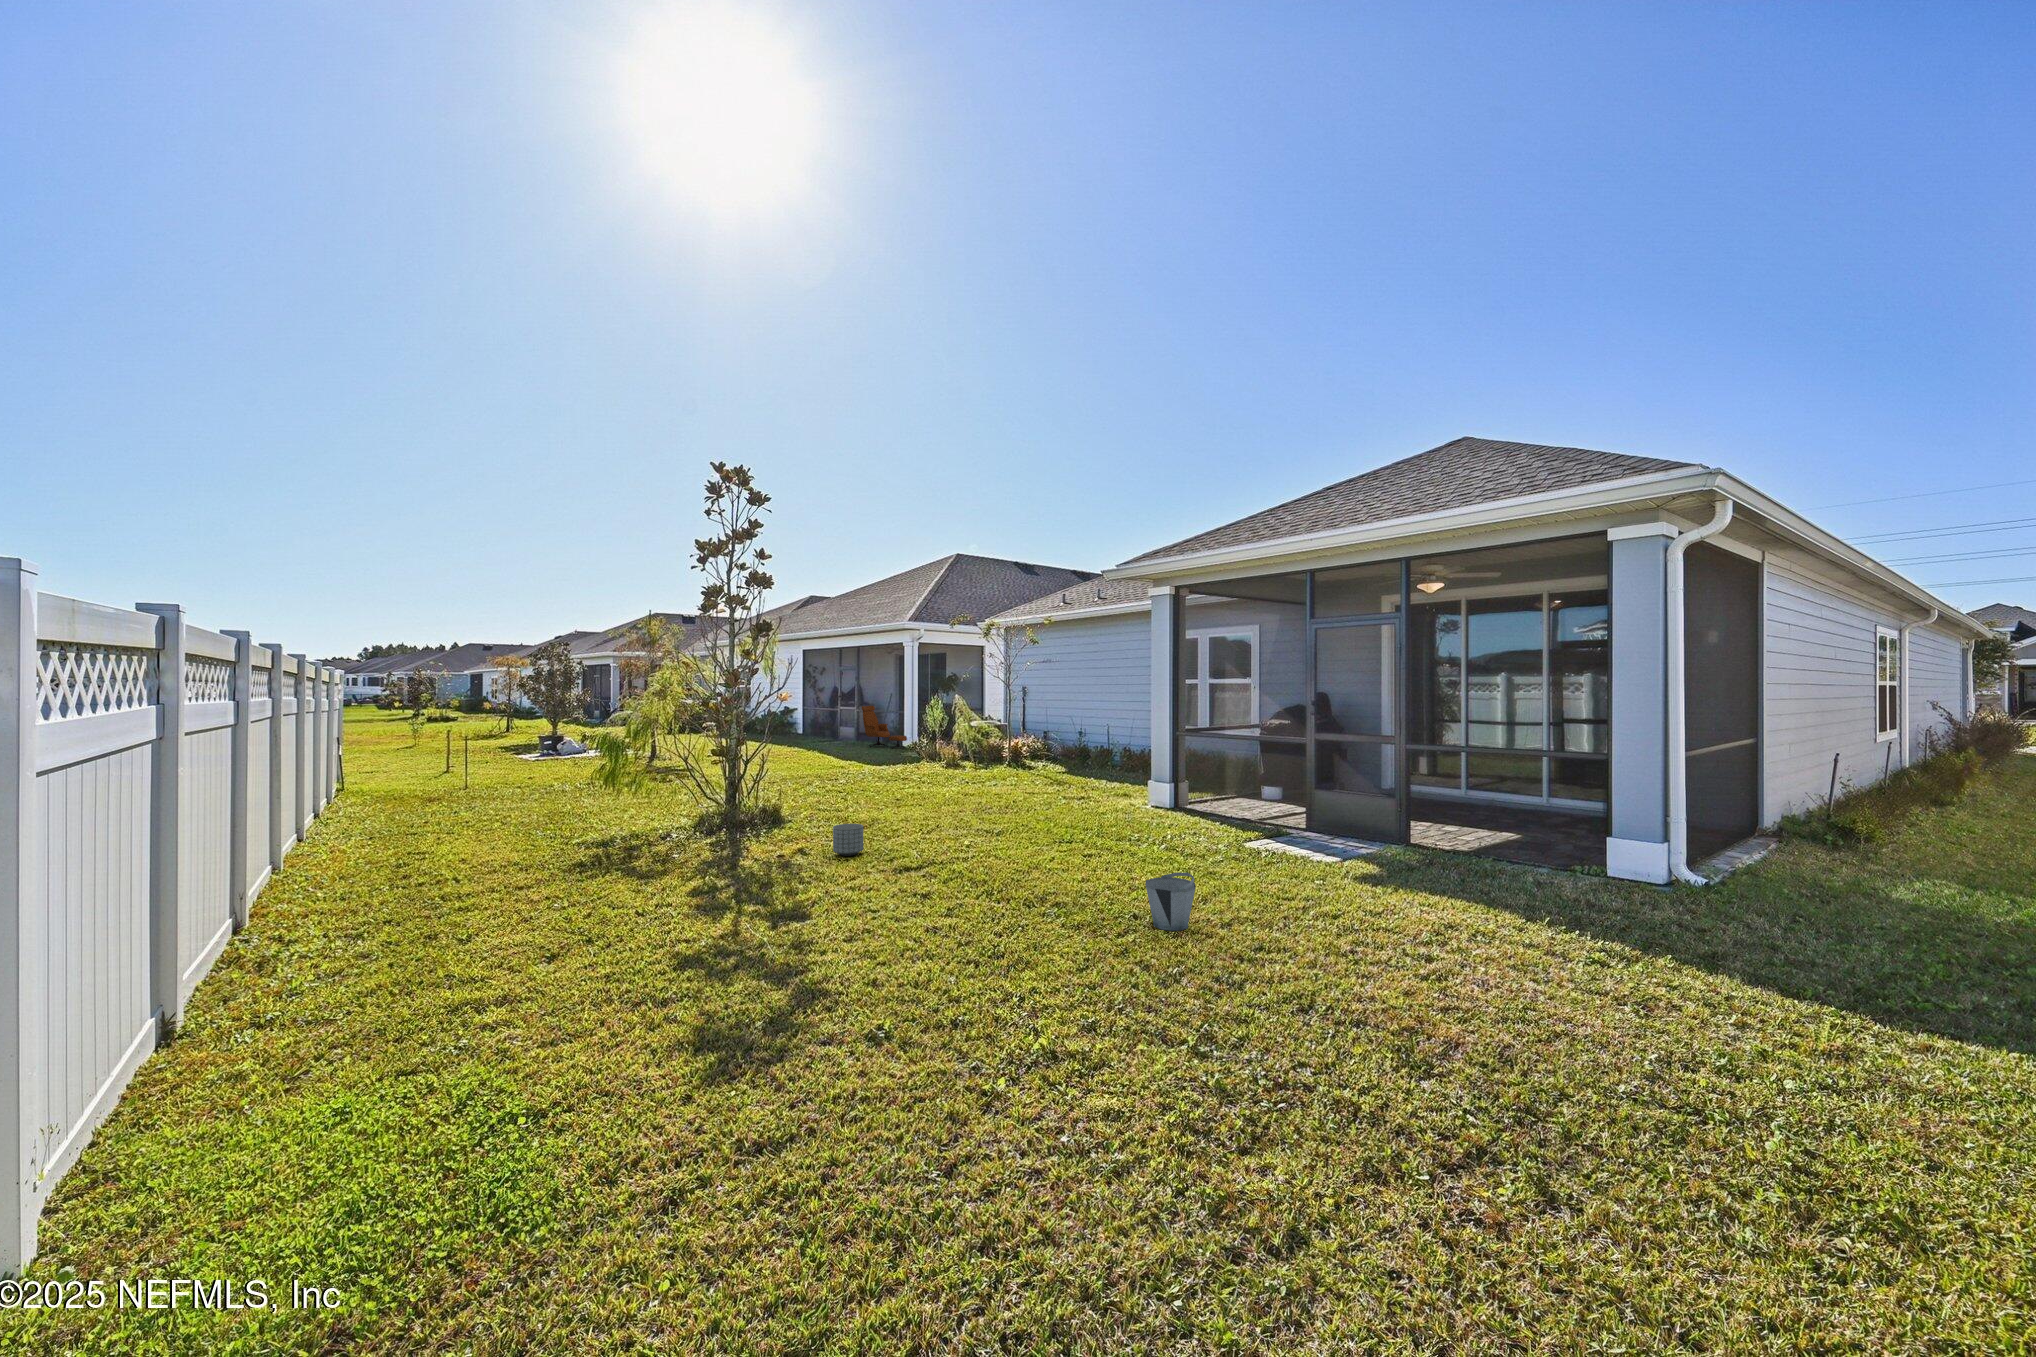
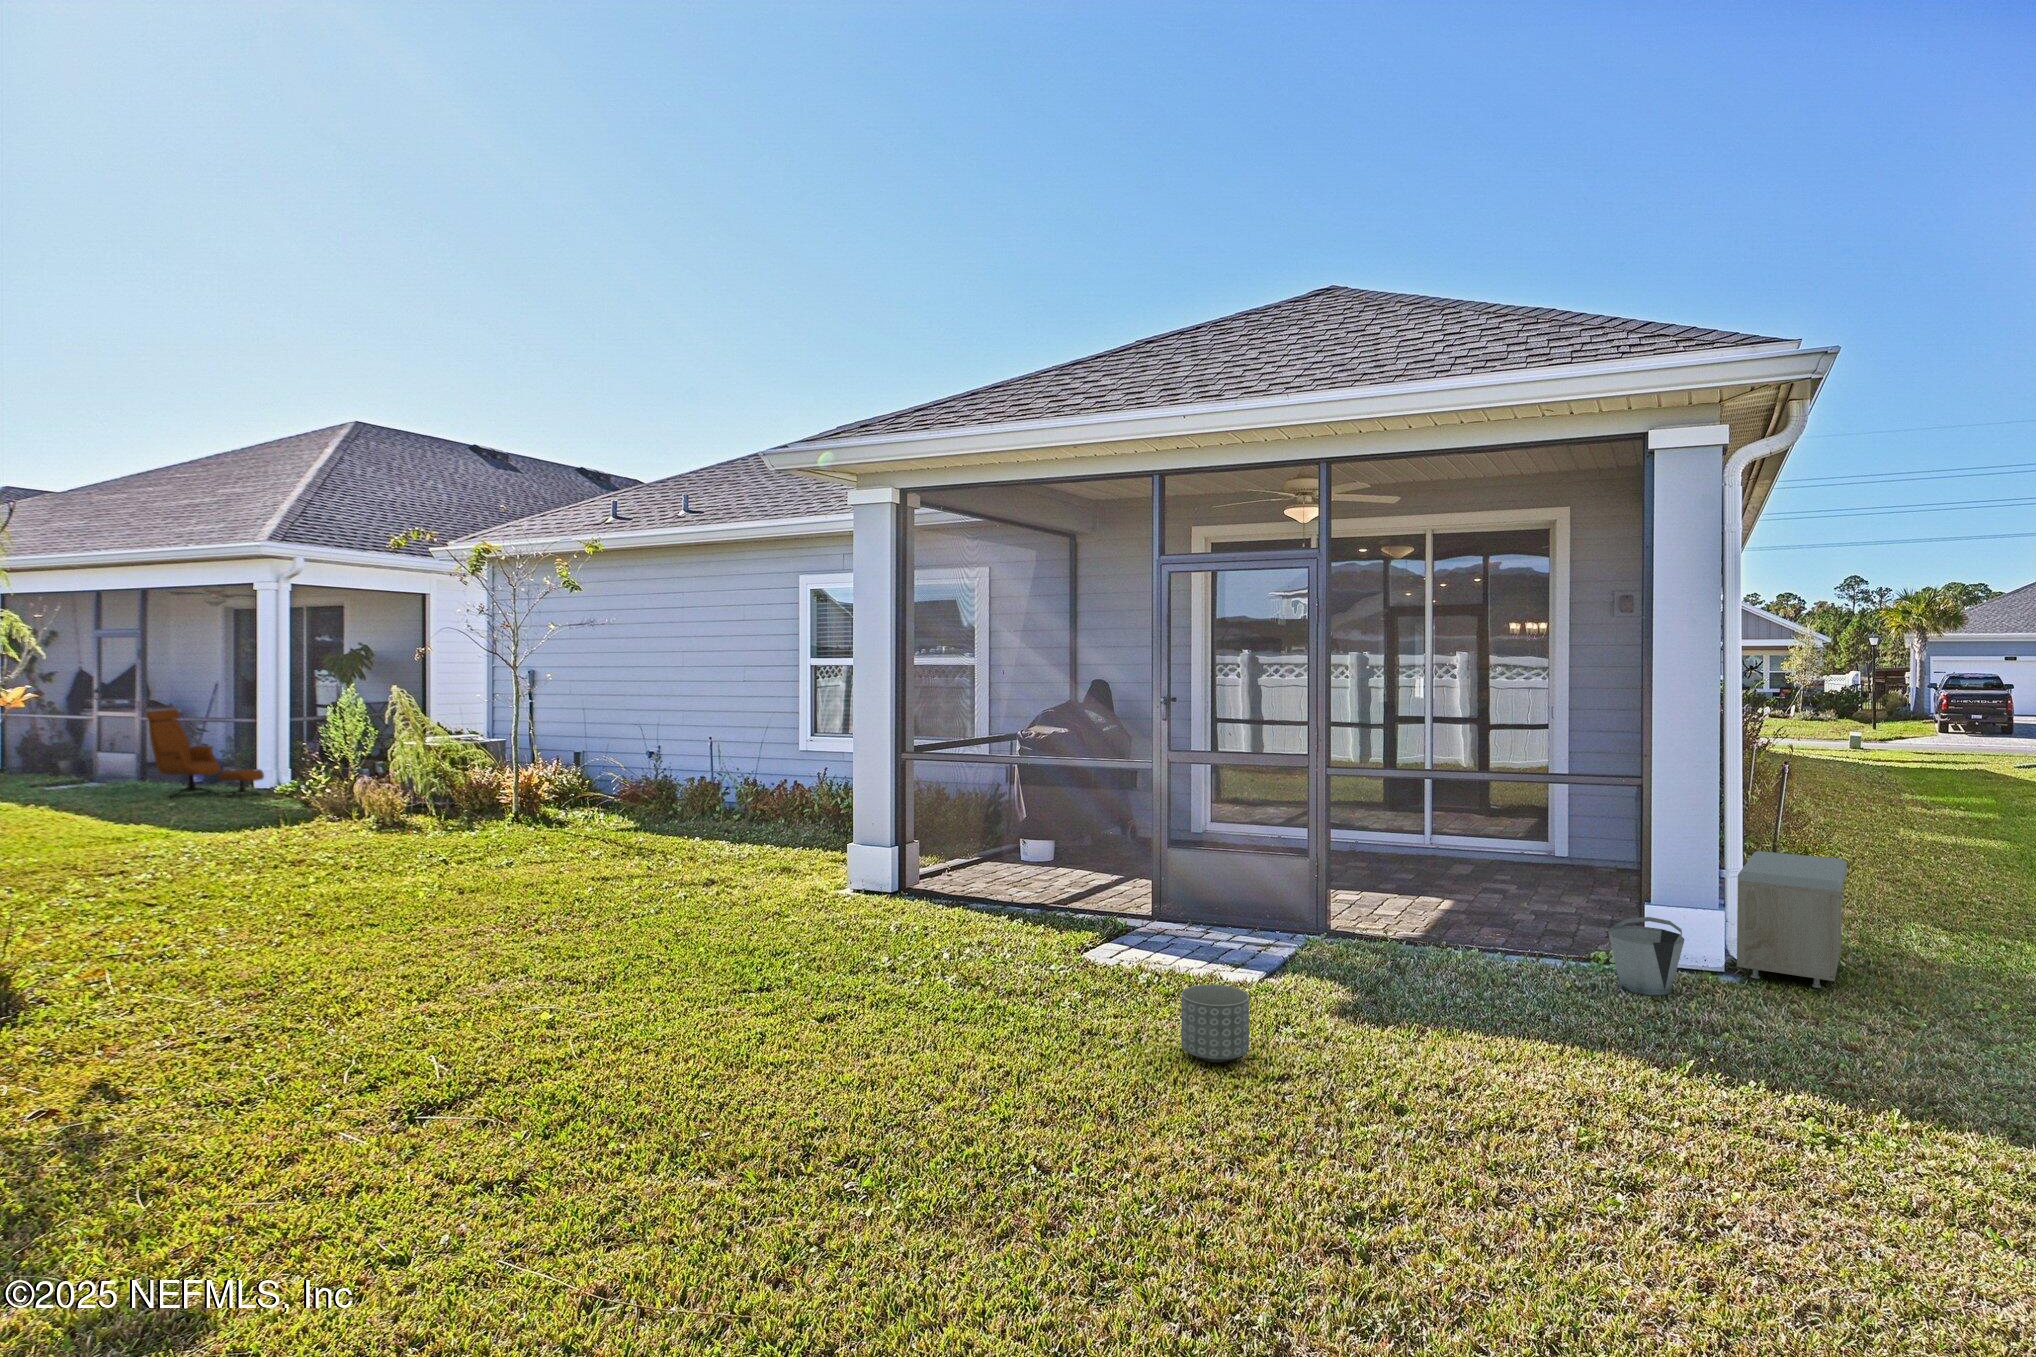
storage bench: none [1677,813,1800,904] -> present [1737,851,1847,988]
planter: present [833,824,863,856] -> present [1181,985,1249,1063]
bucket: present [1146,872,1196,931] -> present [1608,917,1684,996]

